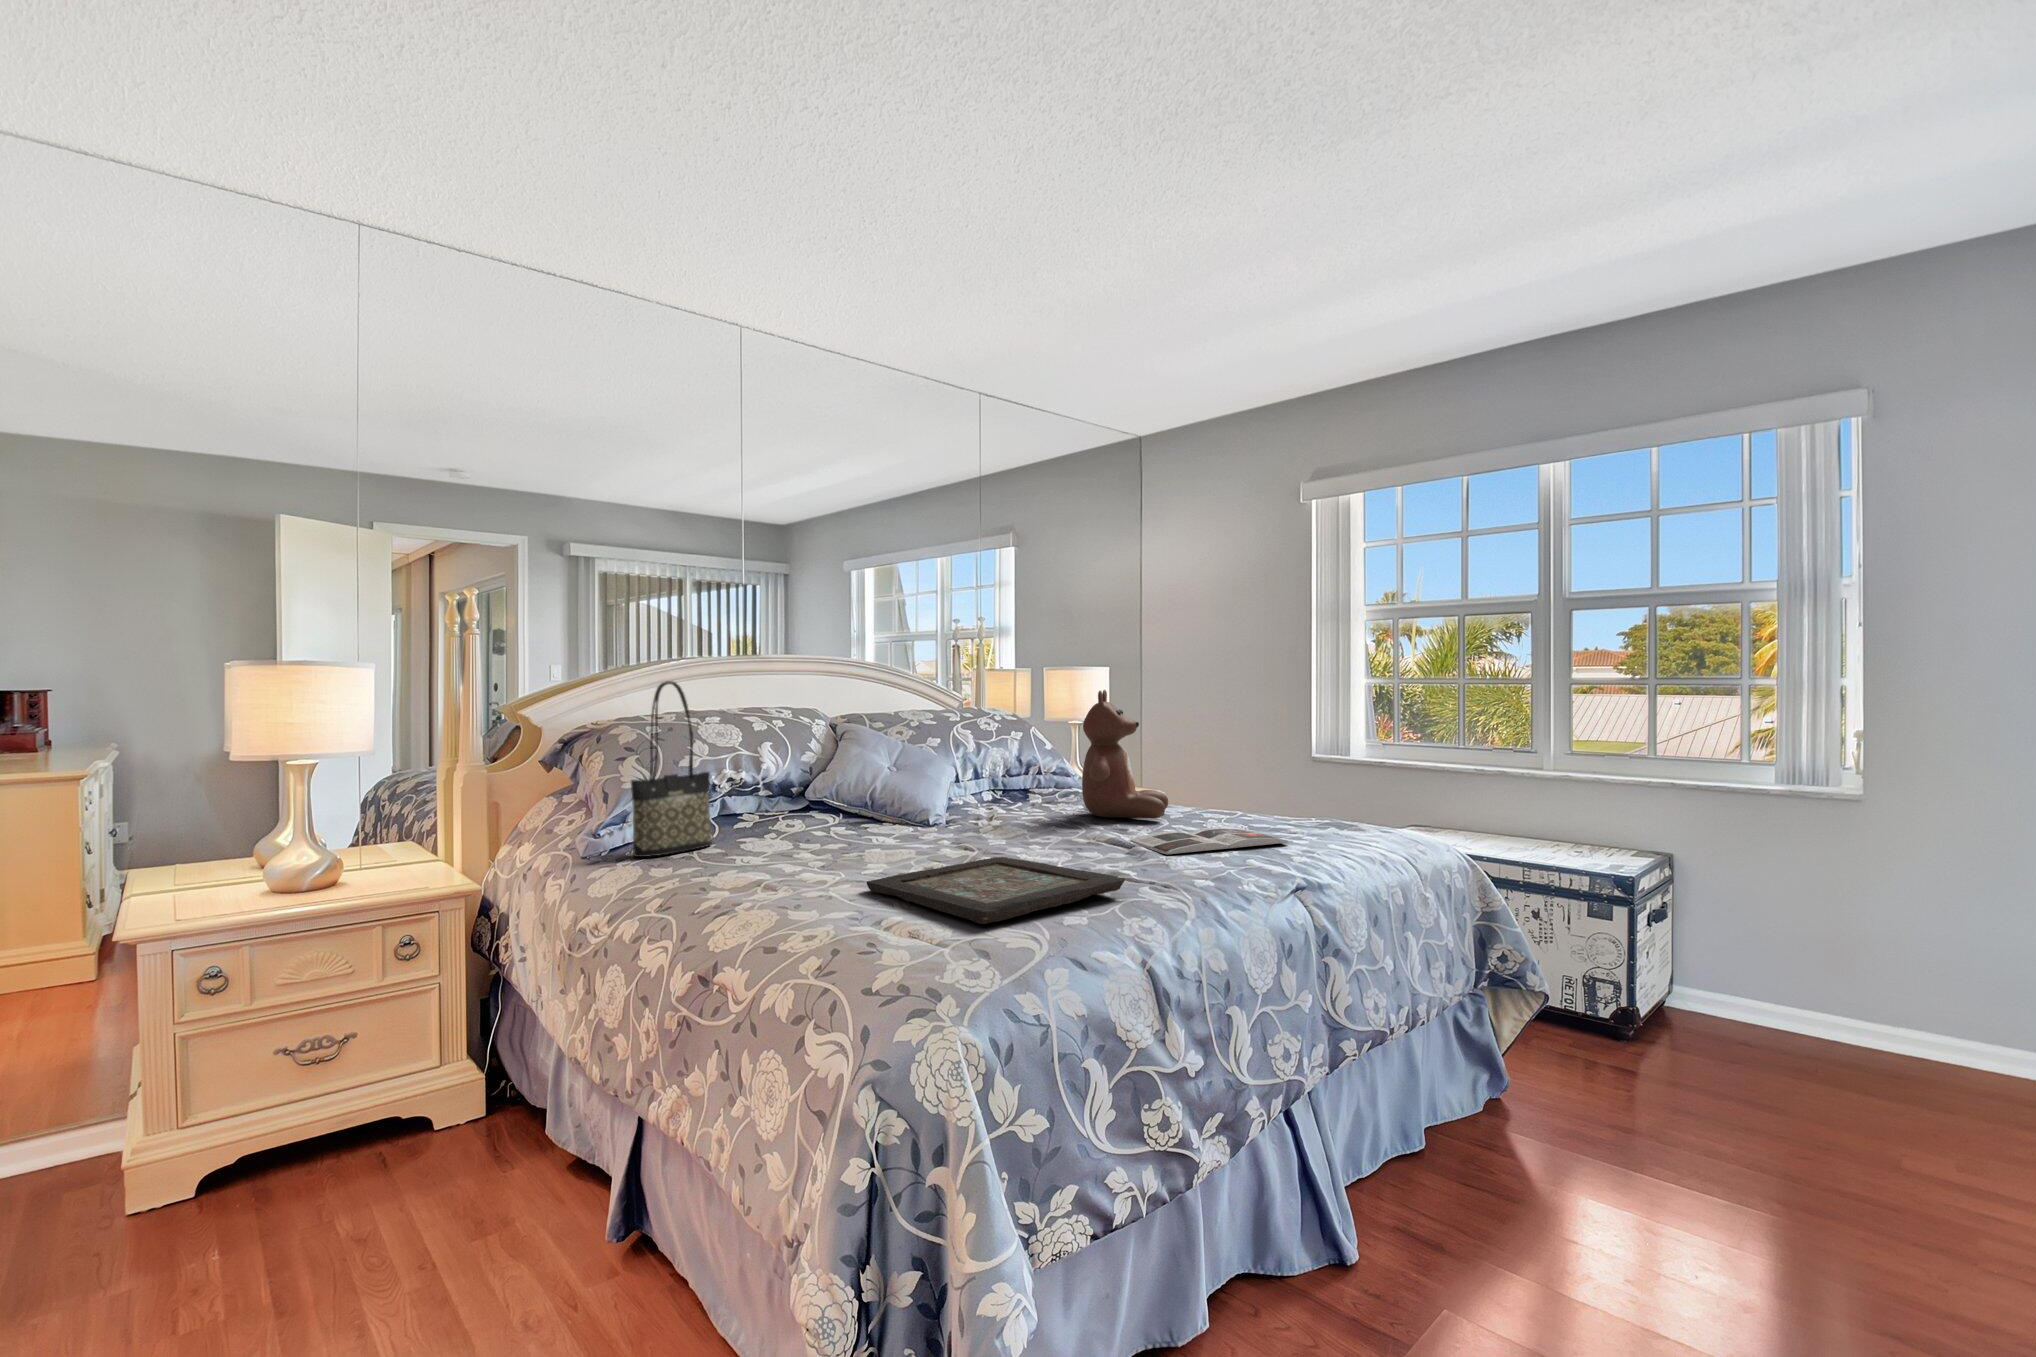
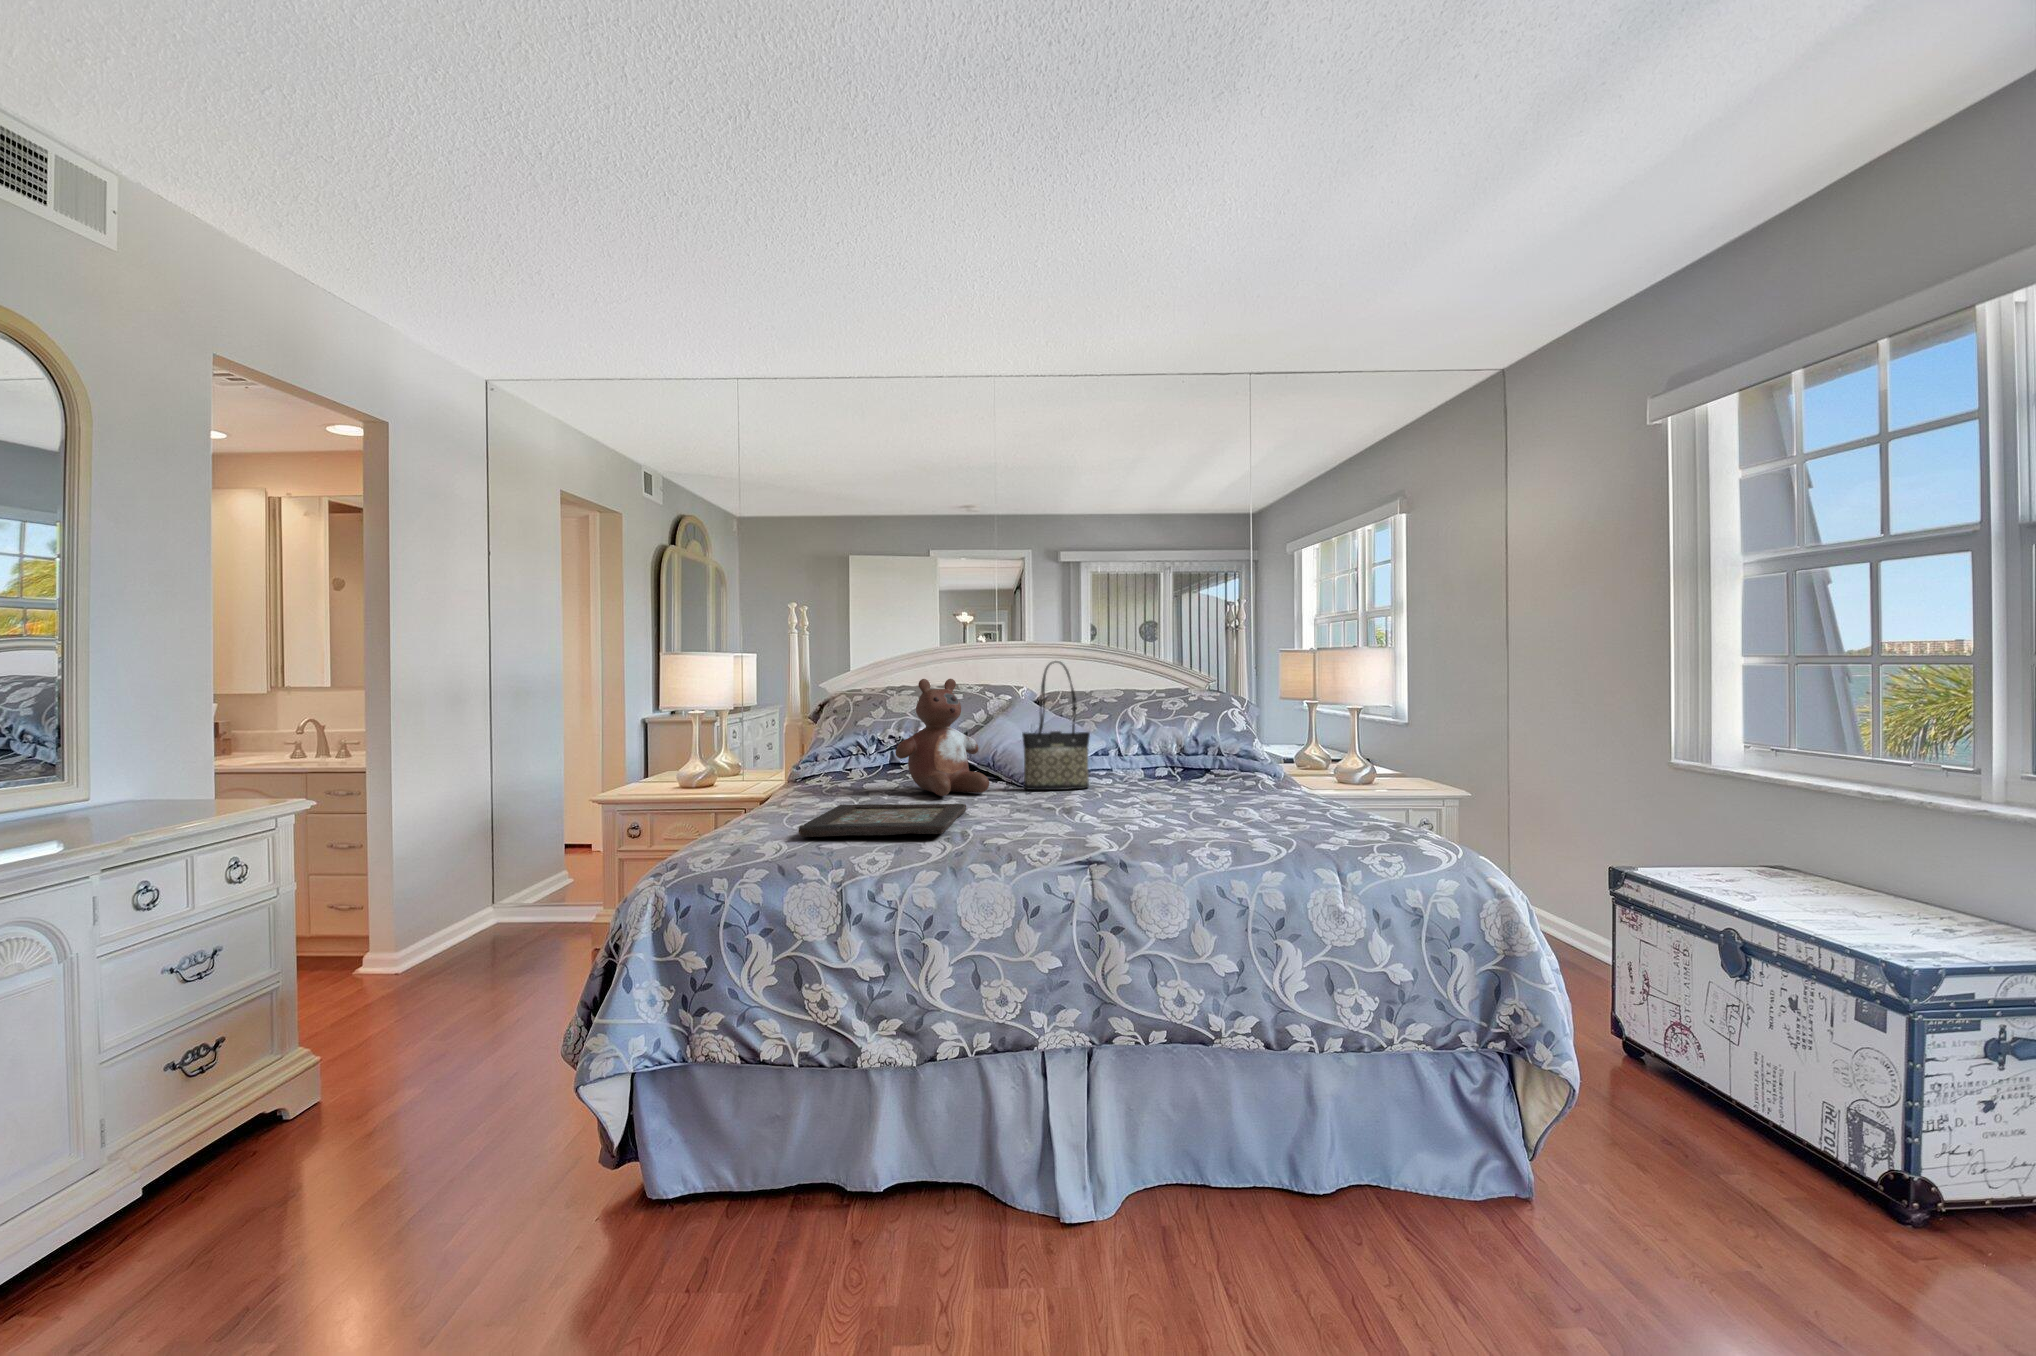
tote bag: present [631,681,712,857] -> present [1022,661,1090,790]
stuffed bear: present [1082,690,1168,818] -> present [895,679,989,796]
magazine: present [1130,827,1289,854] -> none [1095,808,1241,830]

